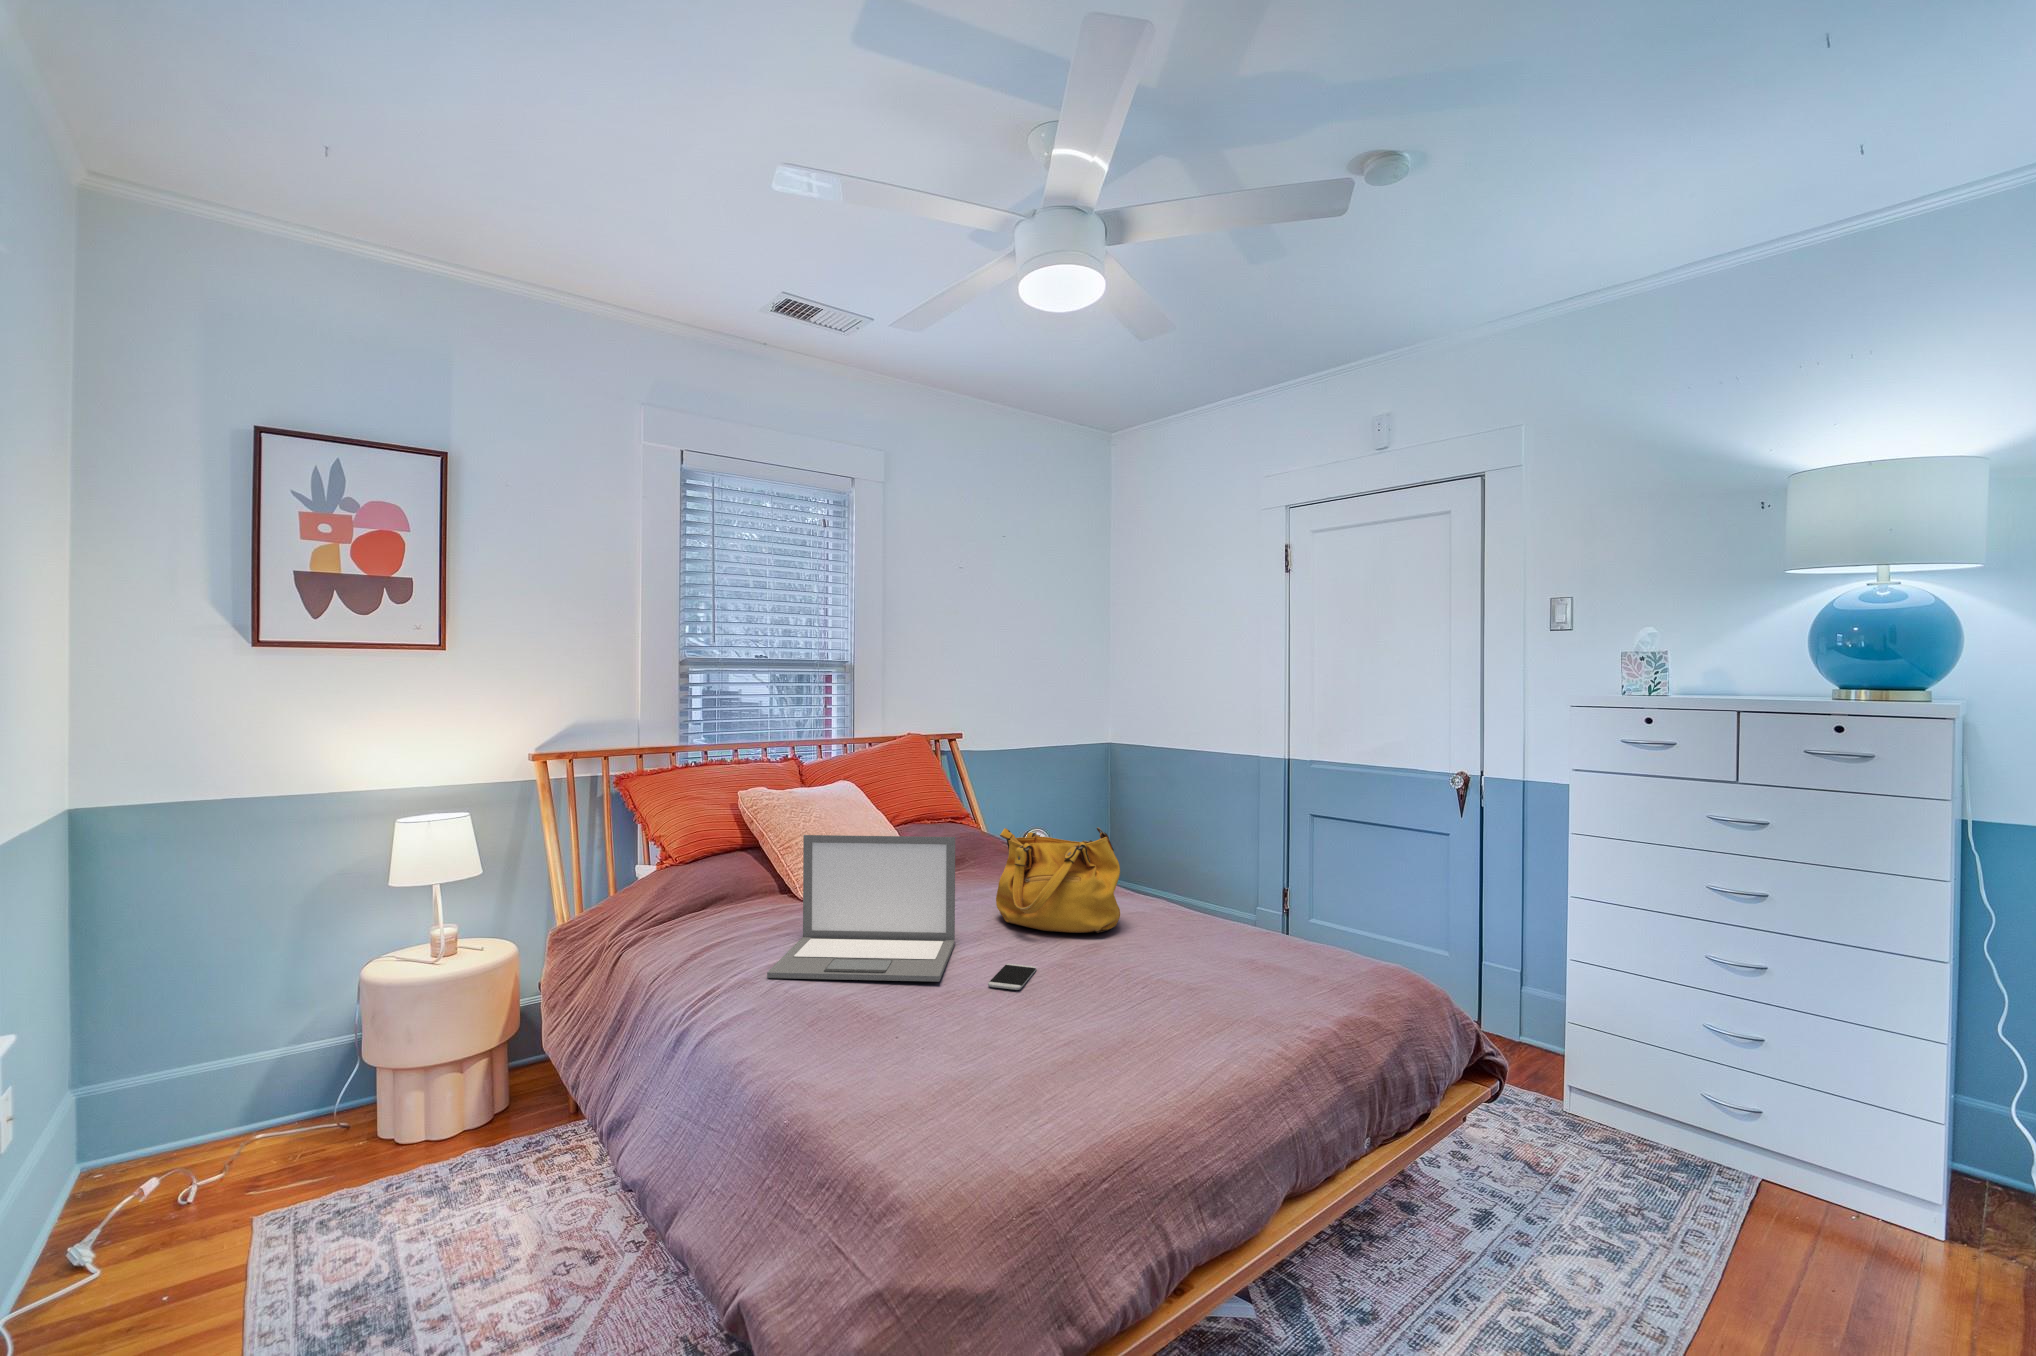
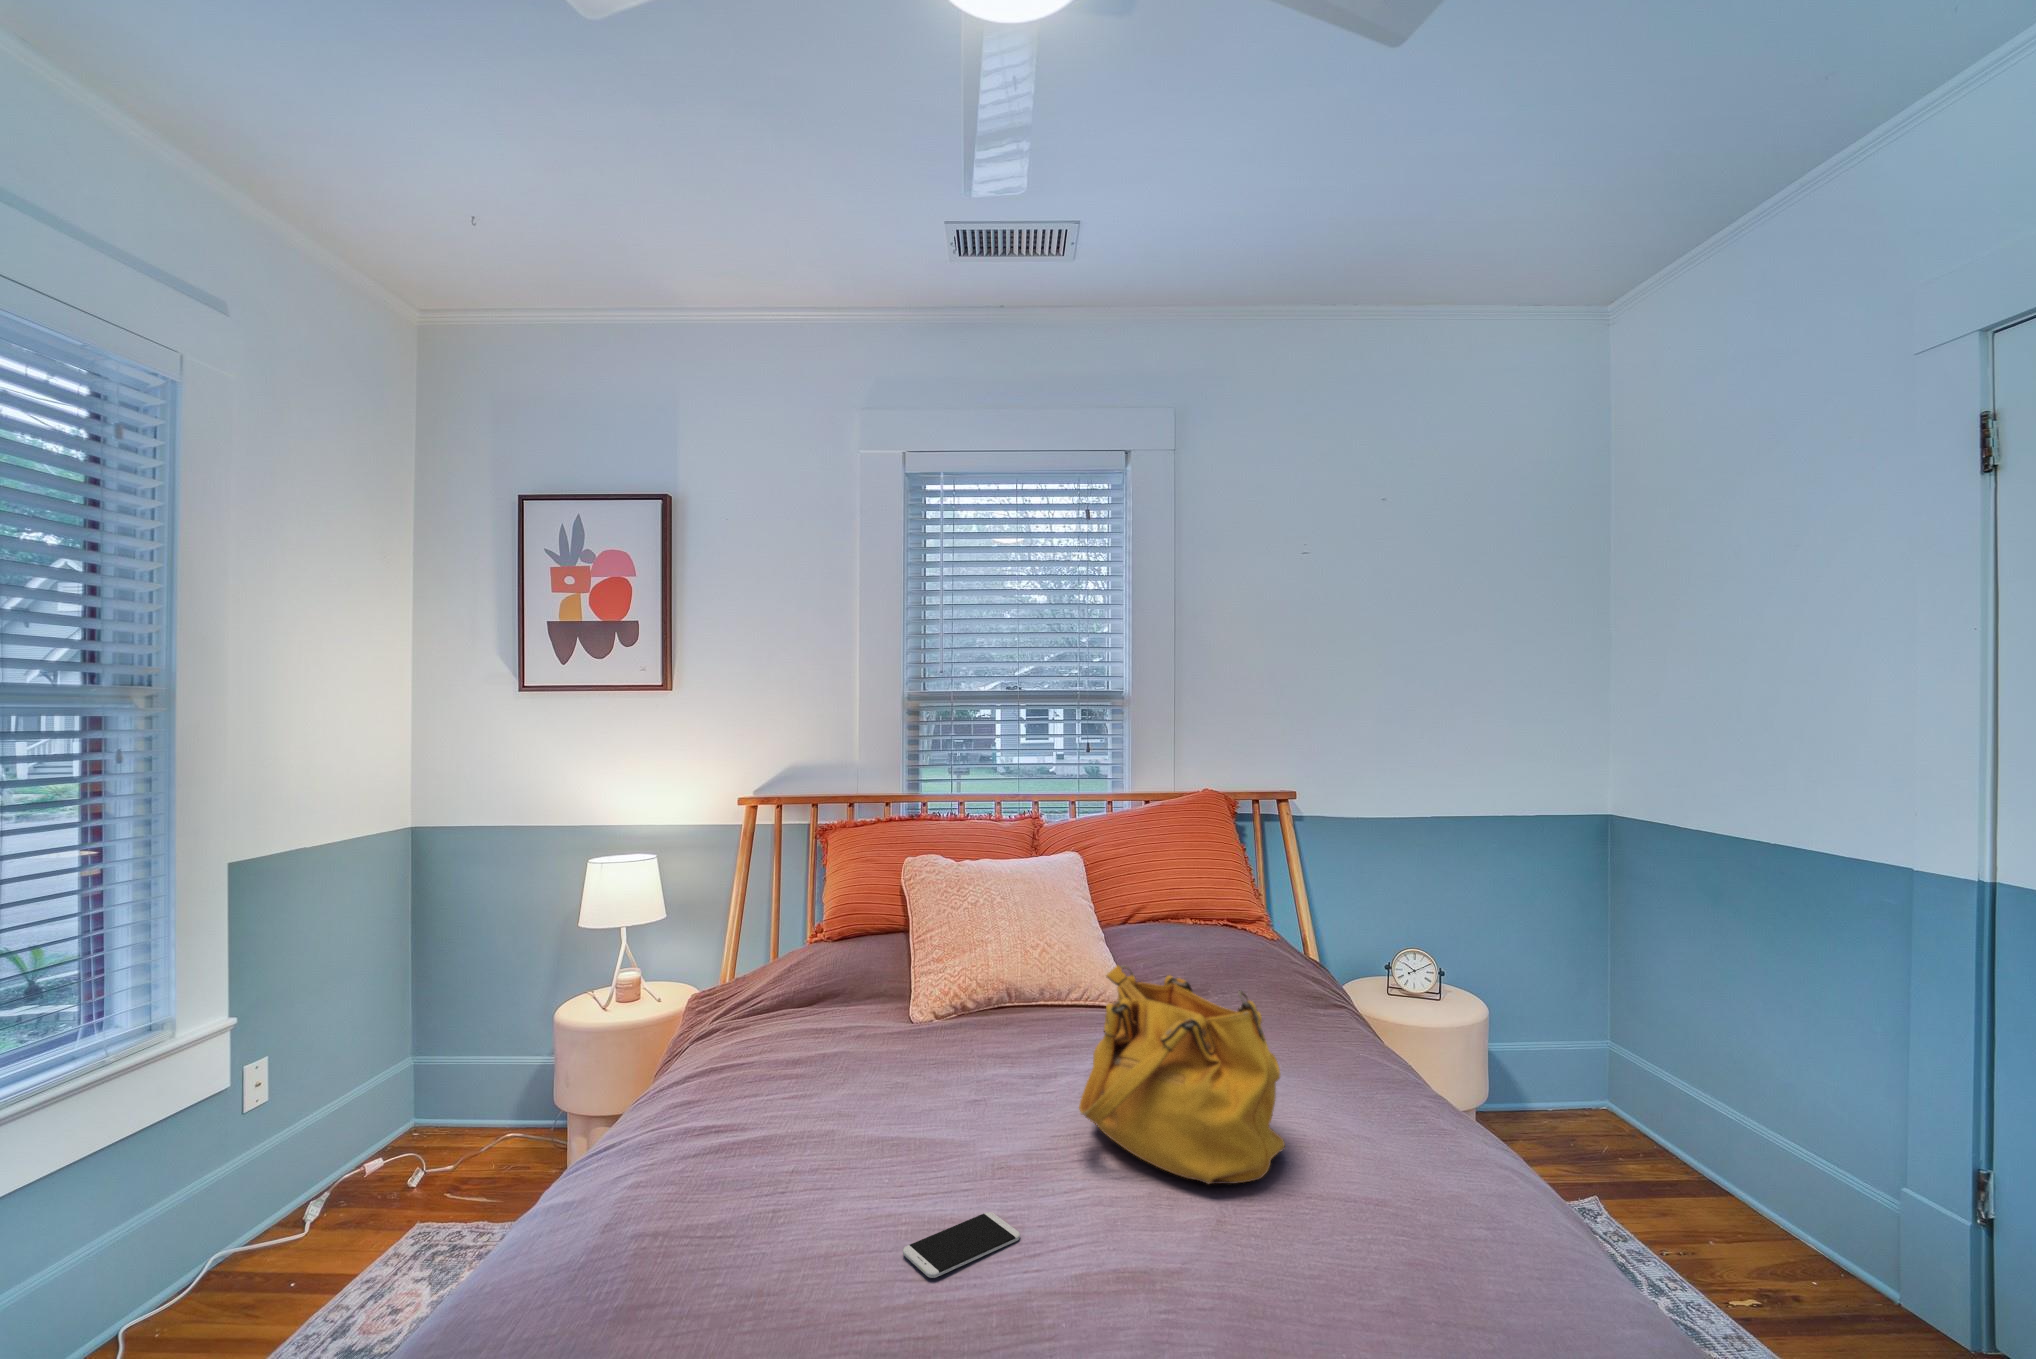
laptop: present [767,835,955,982] -> none [689,941,979,1220]

